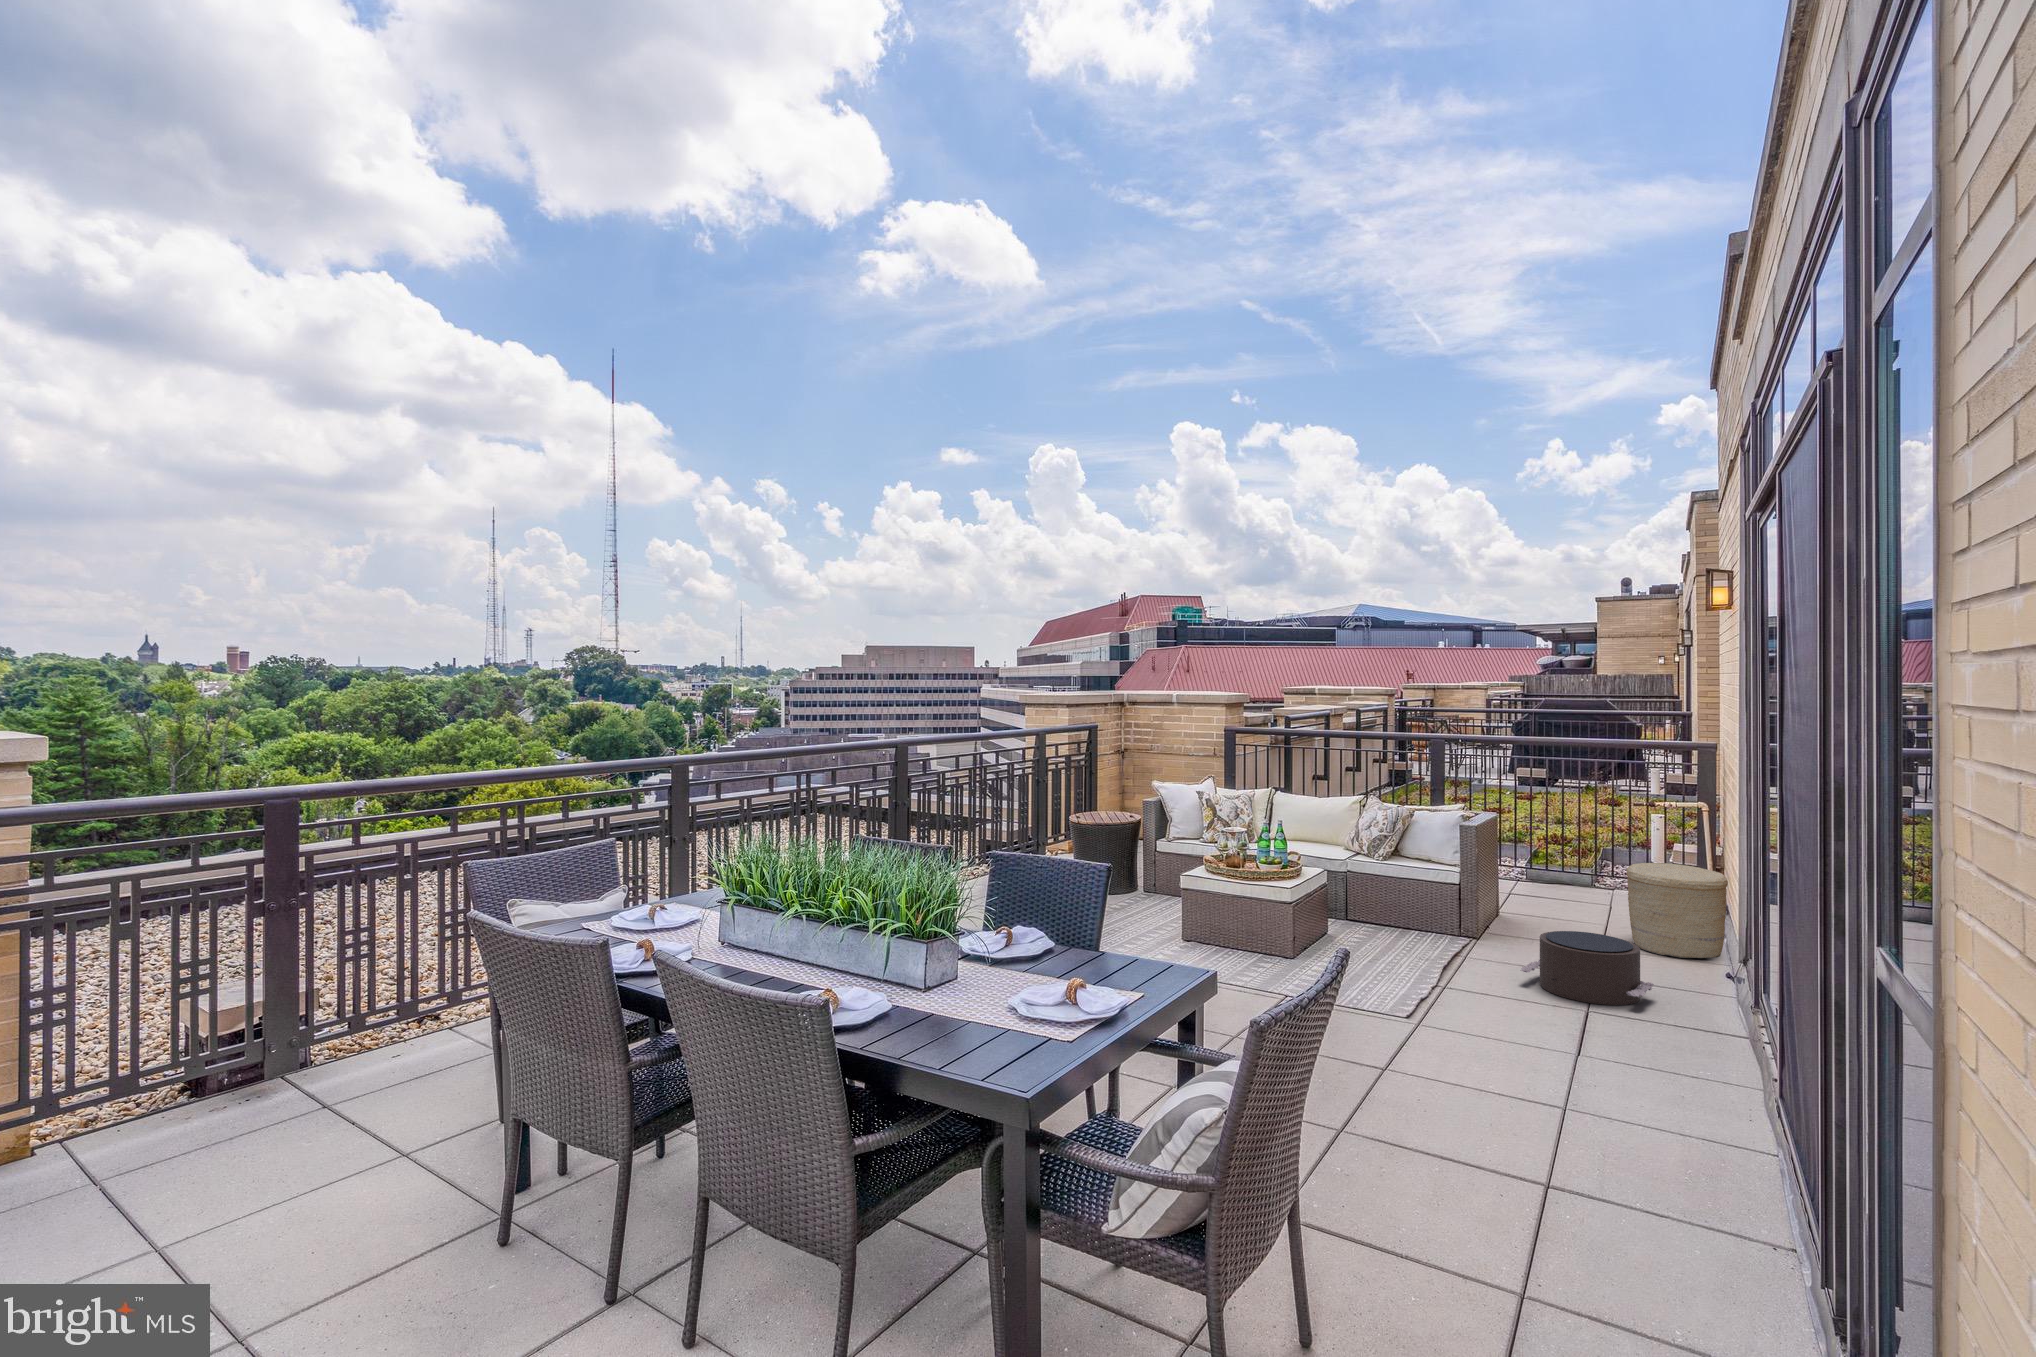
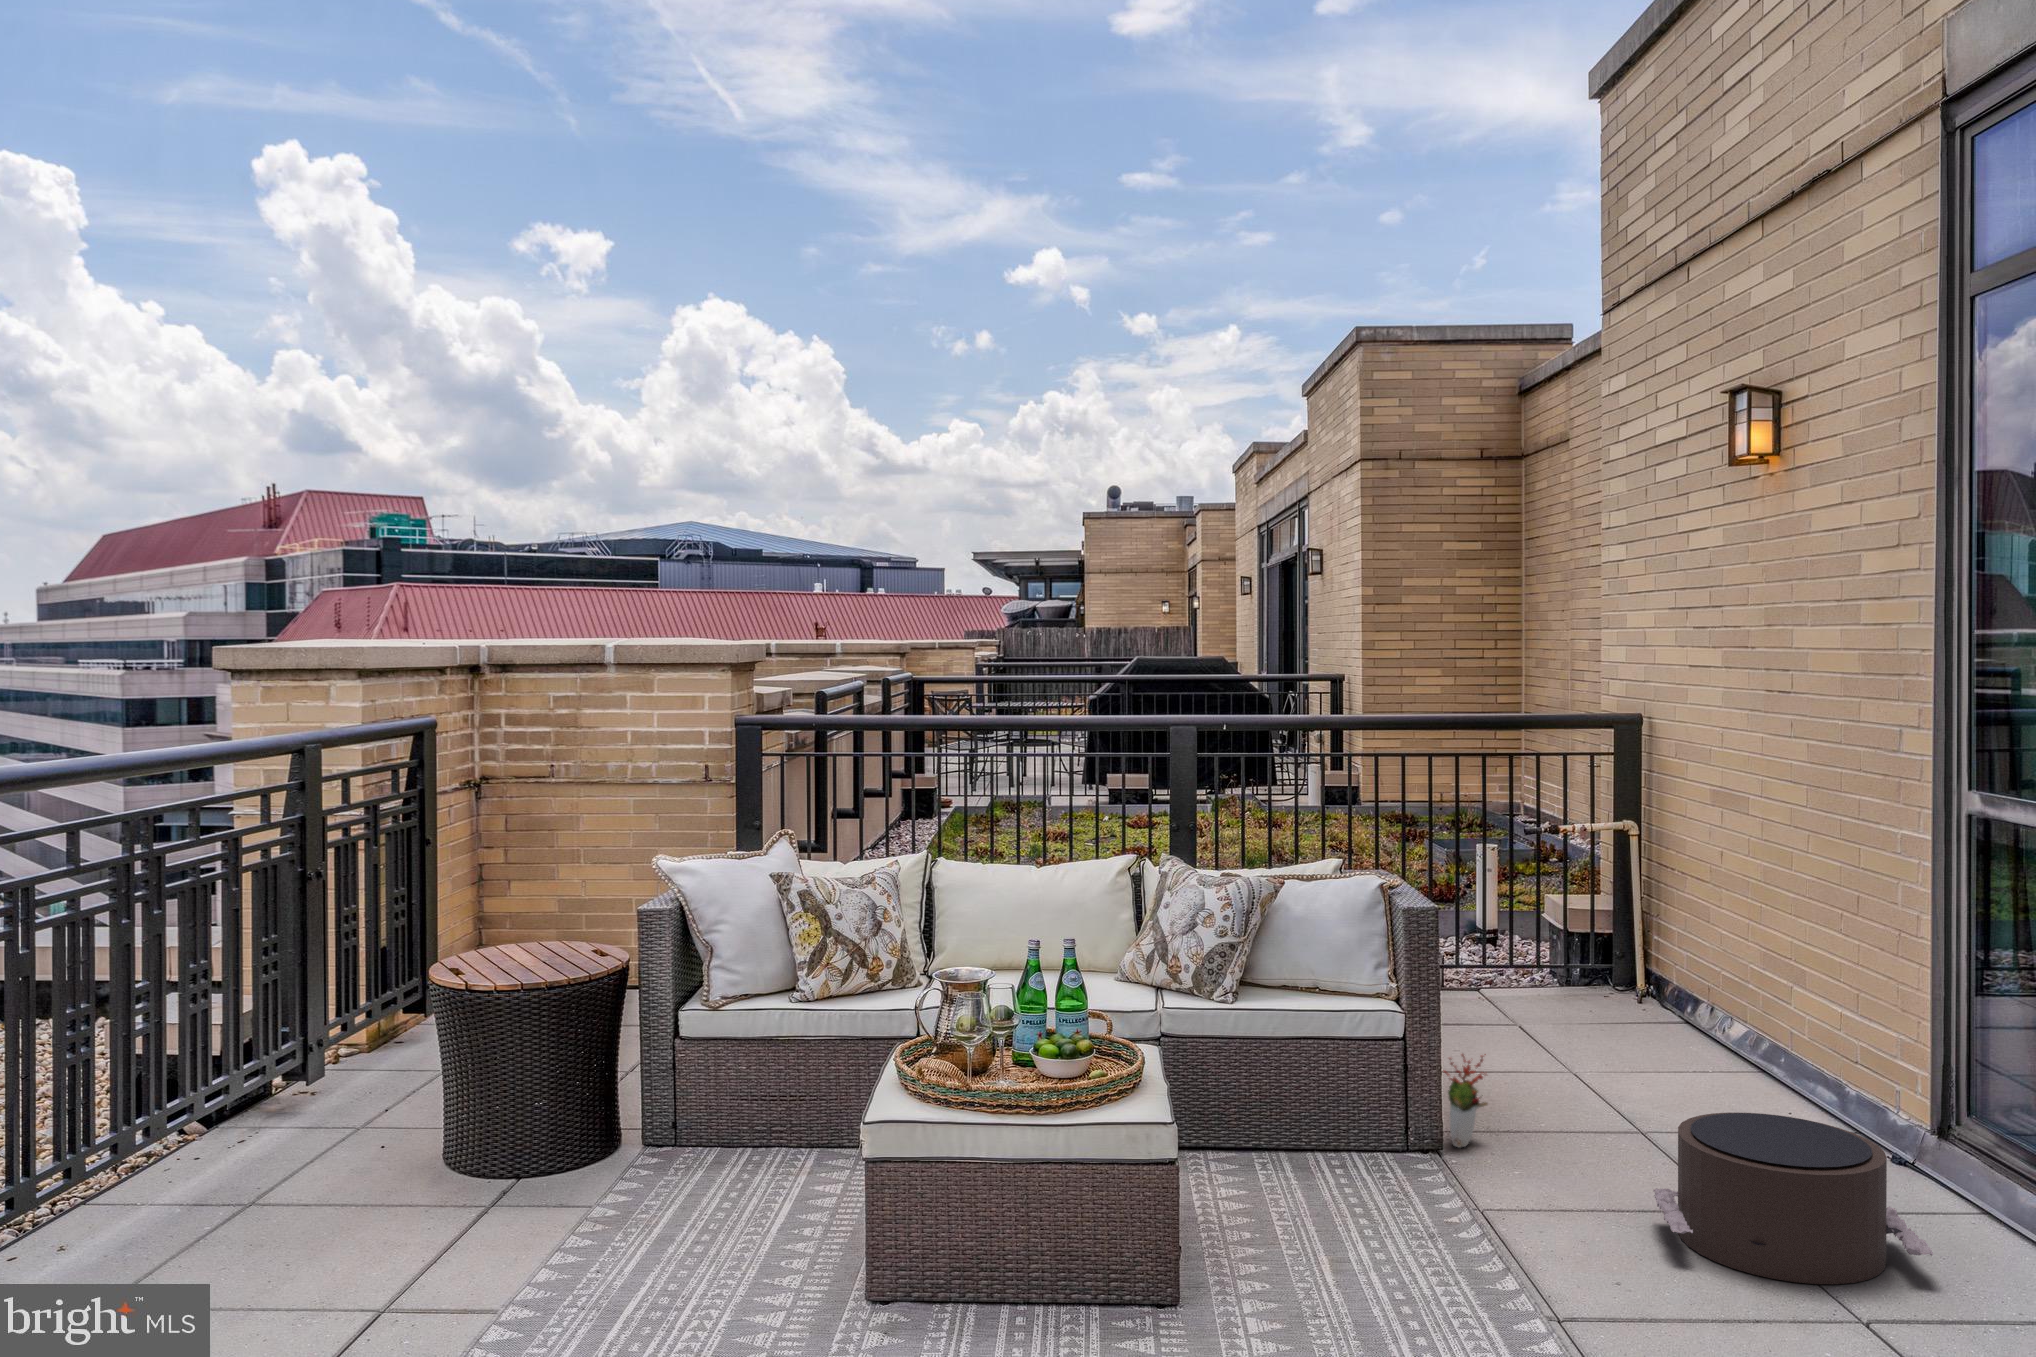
woven basket: present [1627,863,1728,958] -> none [1625,934,1796,1114]
decorative plant: none [1483,899,1506,943] -> present [1444,1054,1487,1147]

